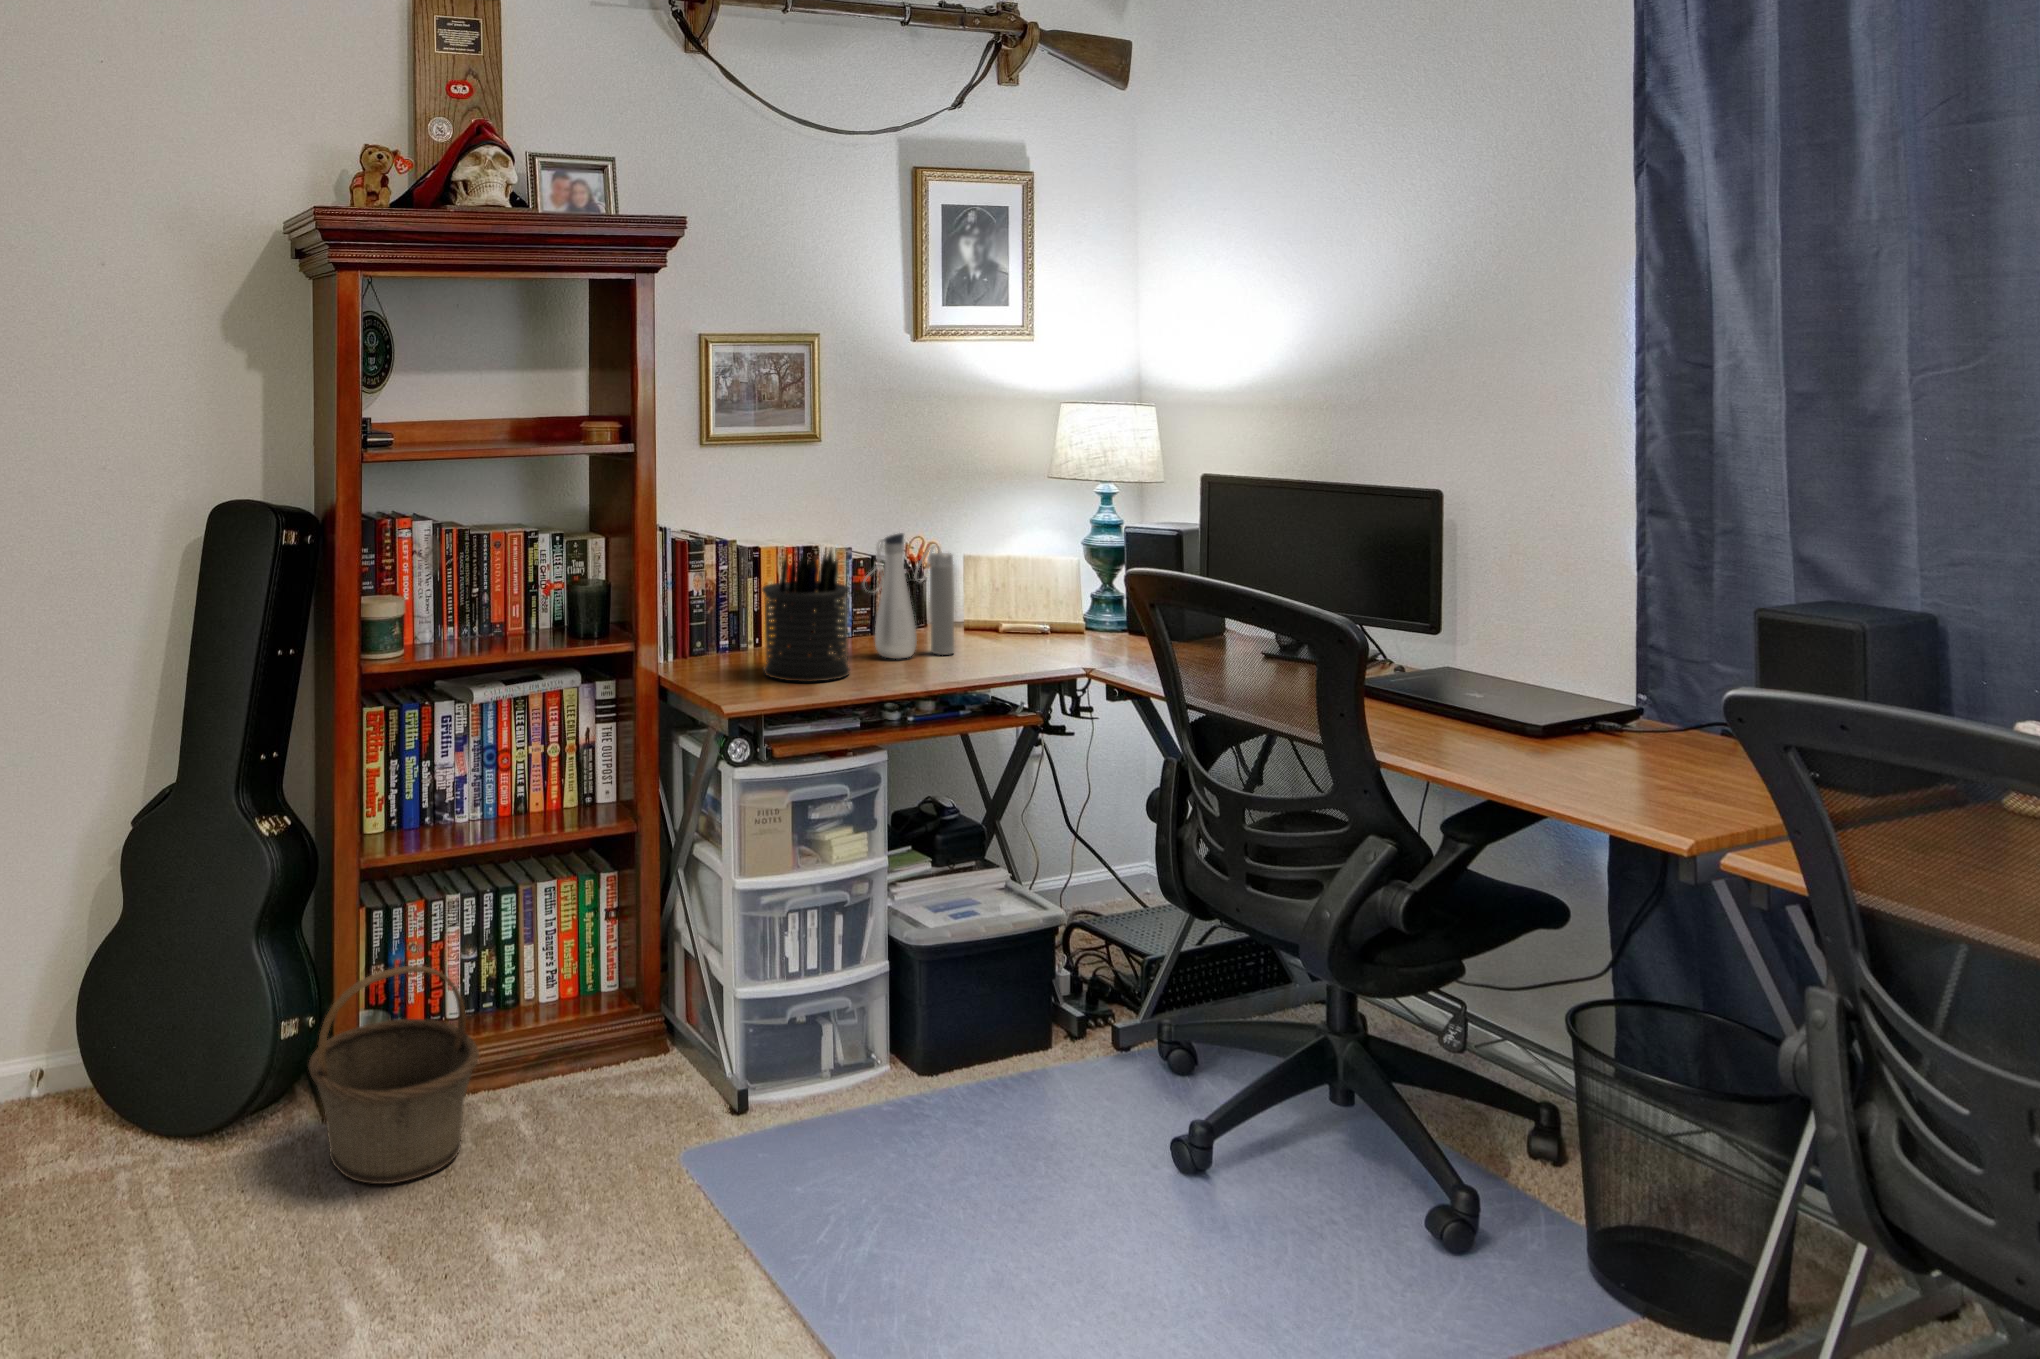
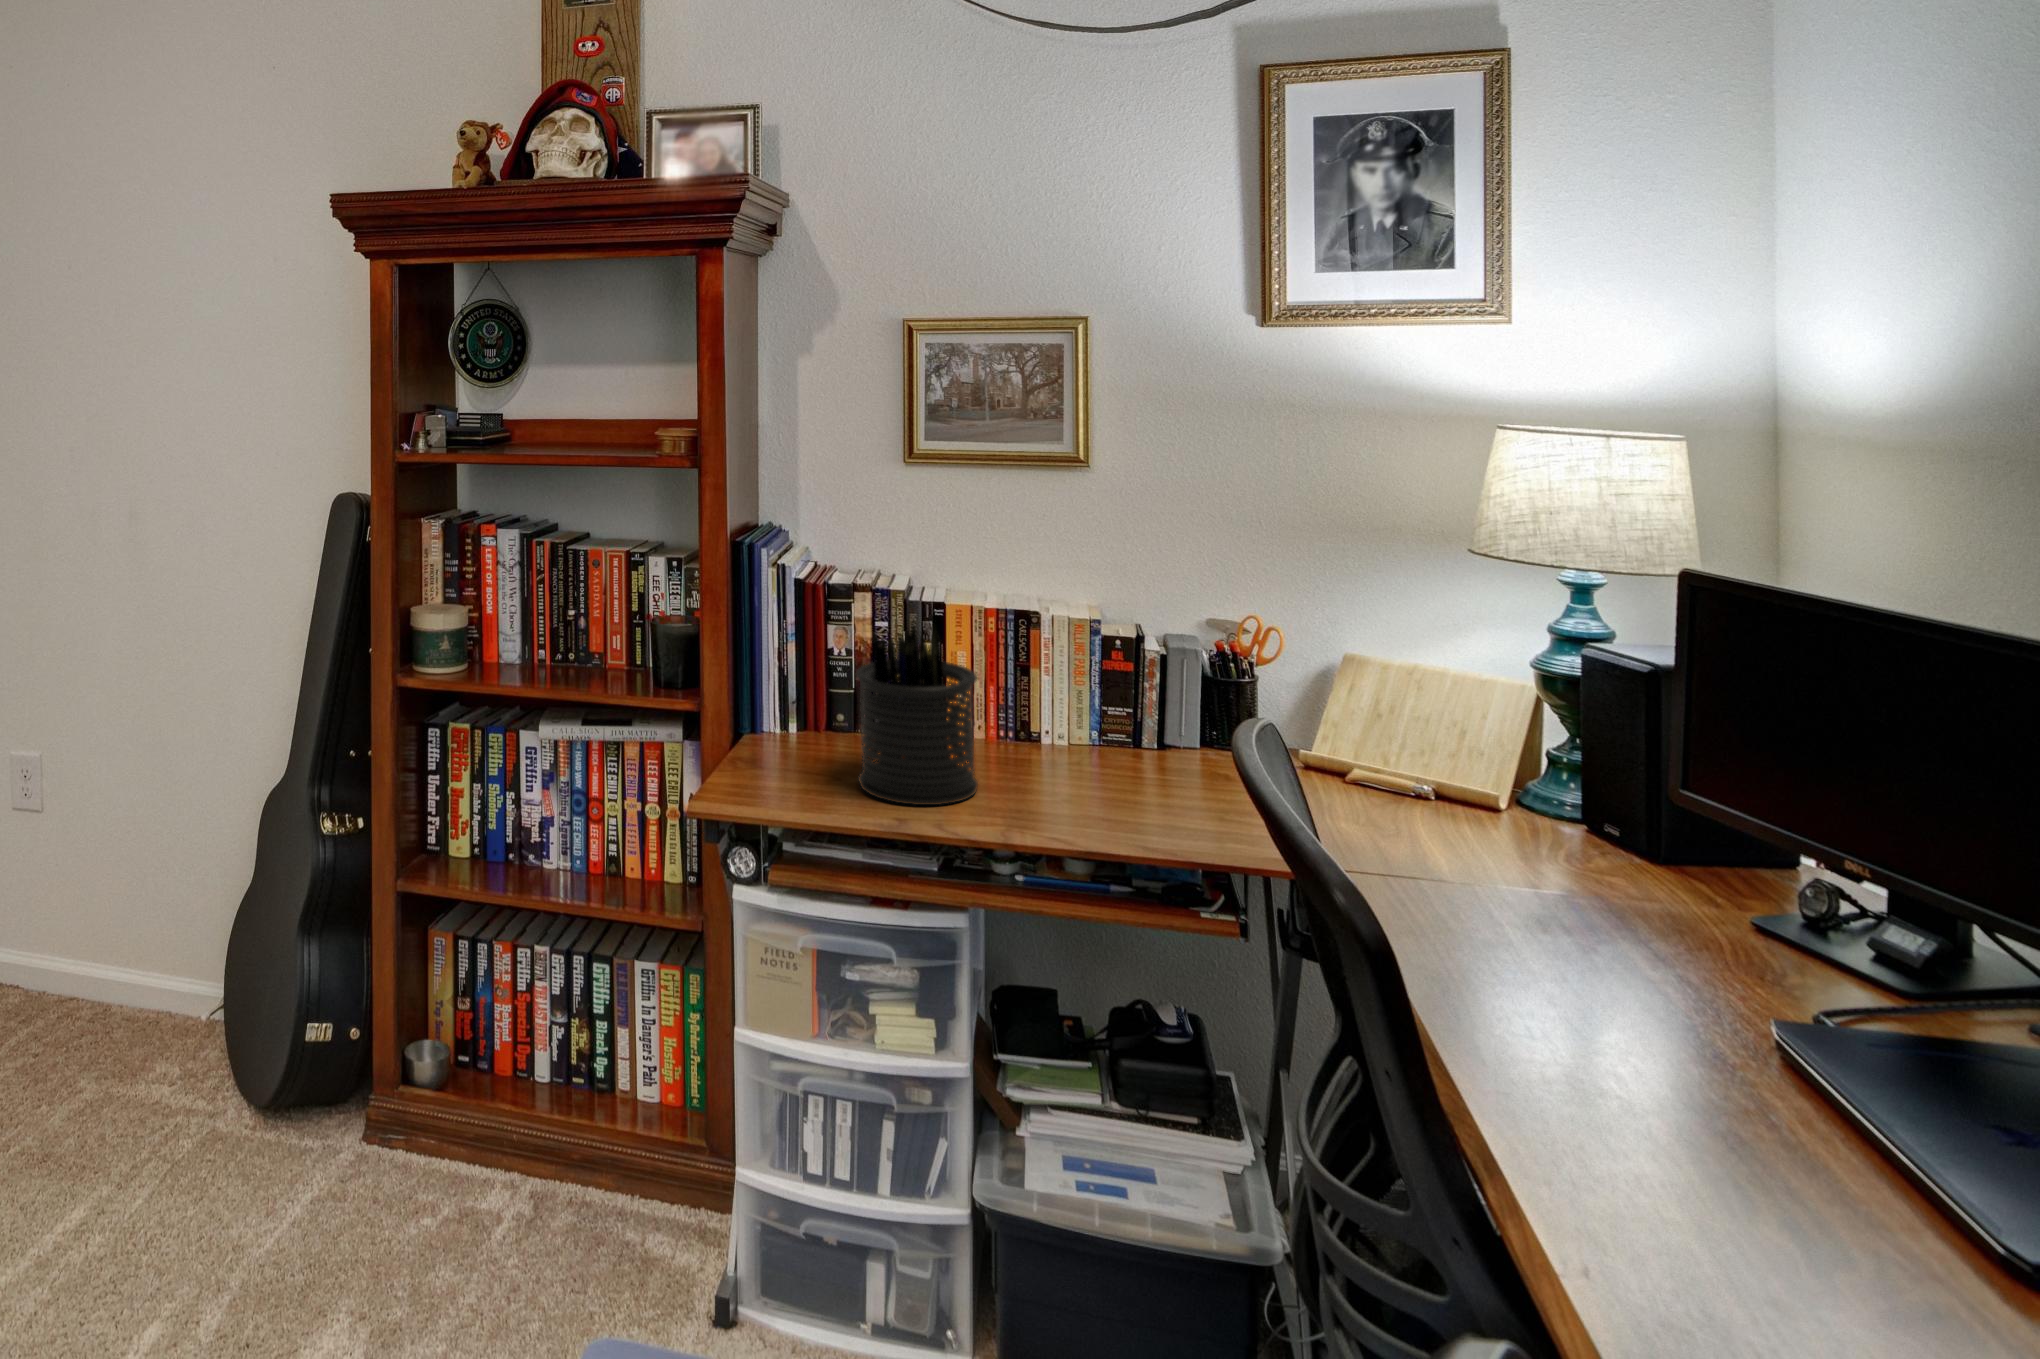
water bottle: present [864,533,954,659] -> none [1038,613,1182,799]
basket: present [309,966,479,1184] -> none [295,1010,471,1237]

